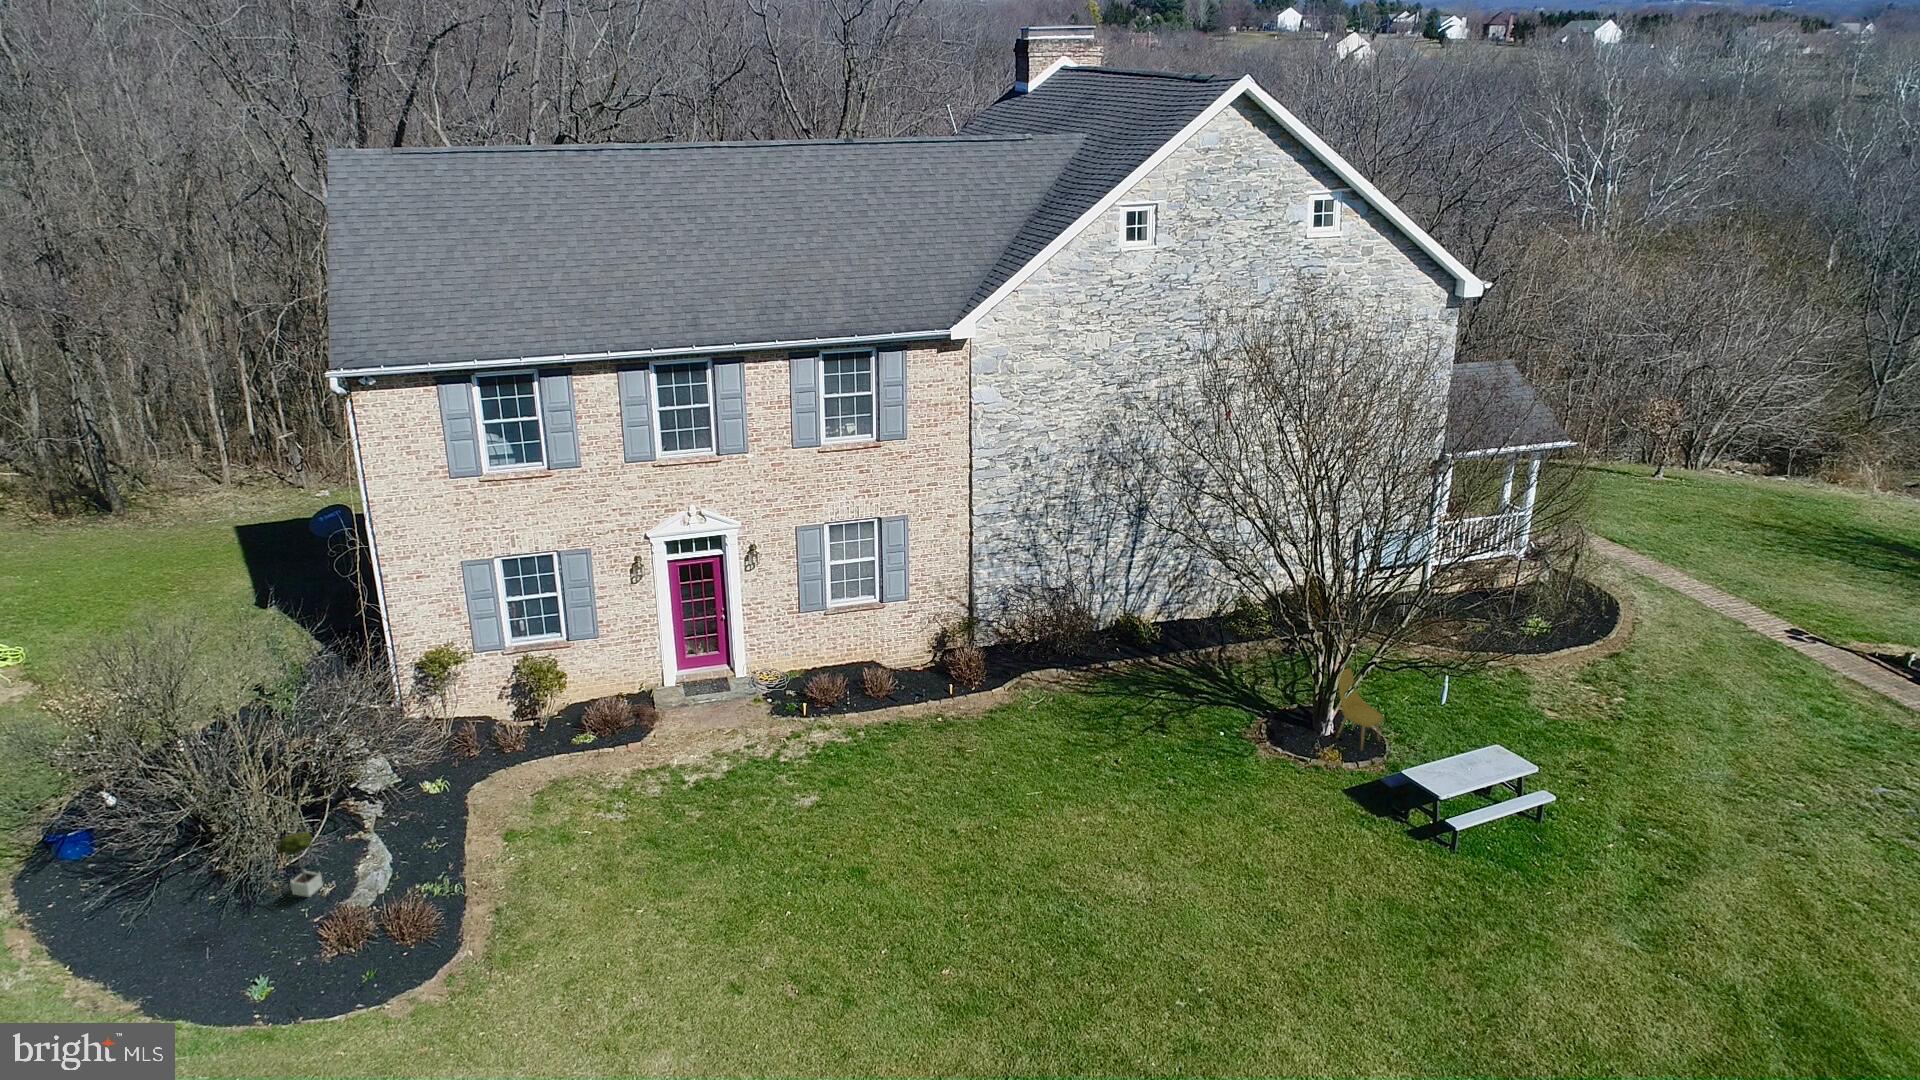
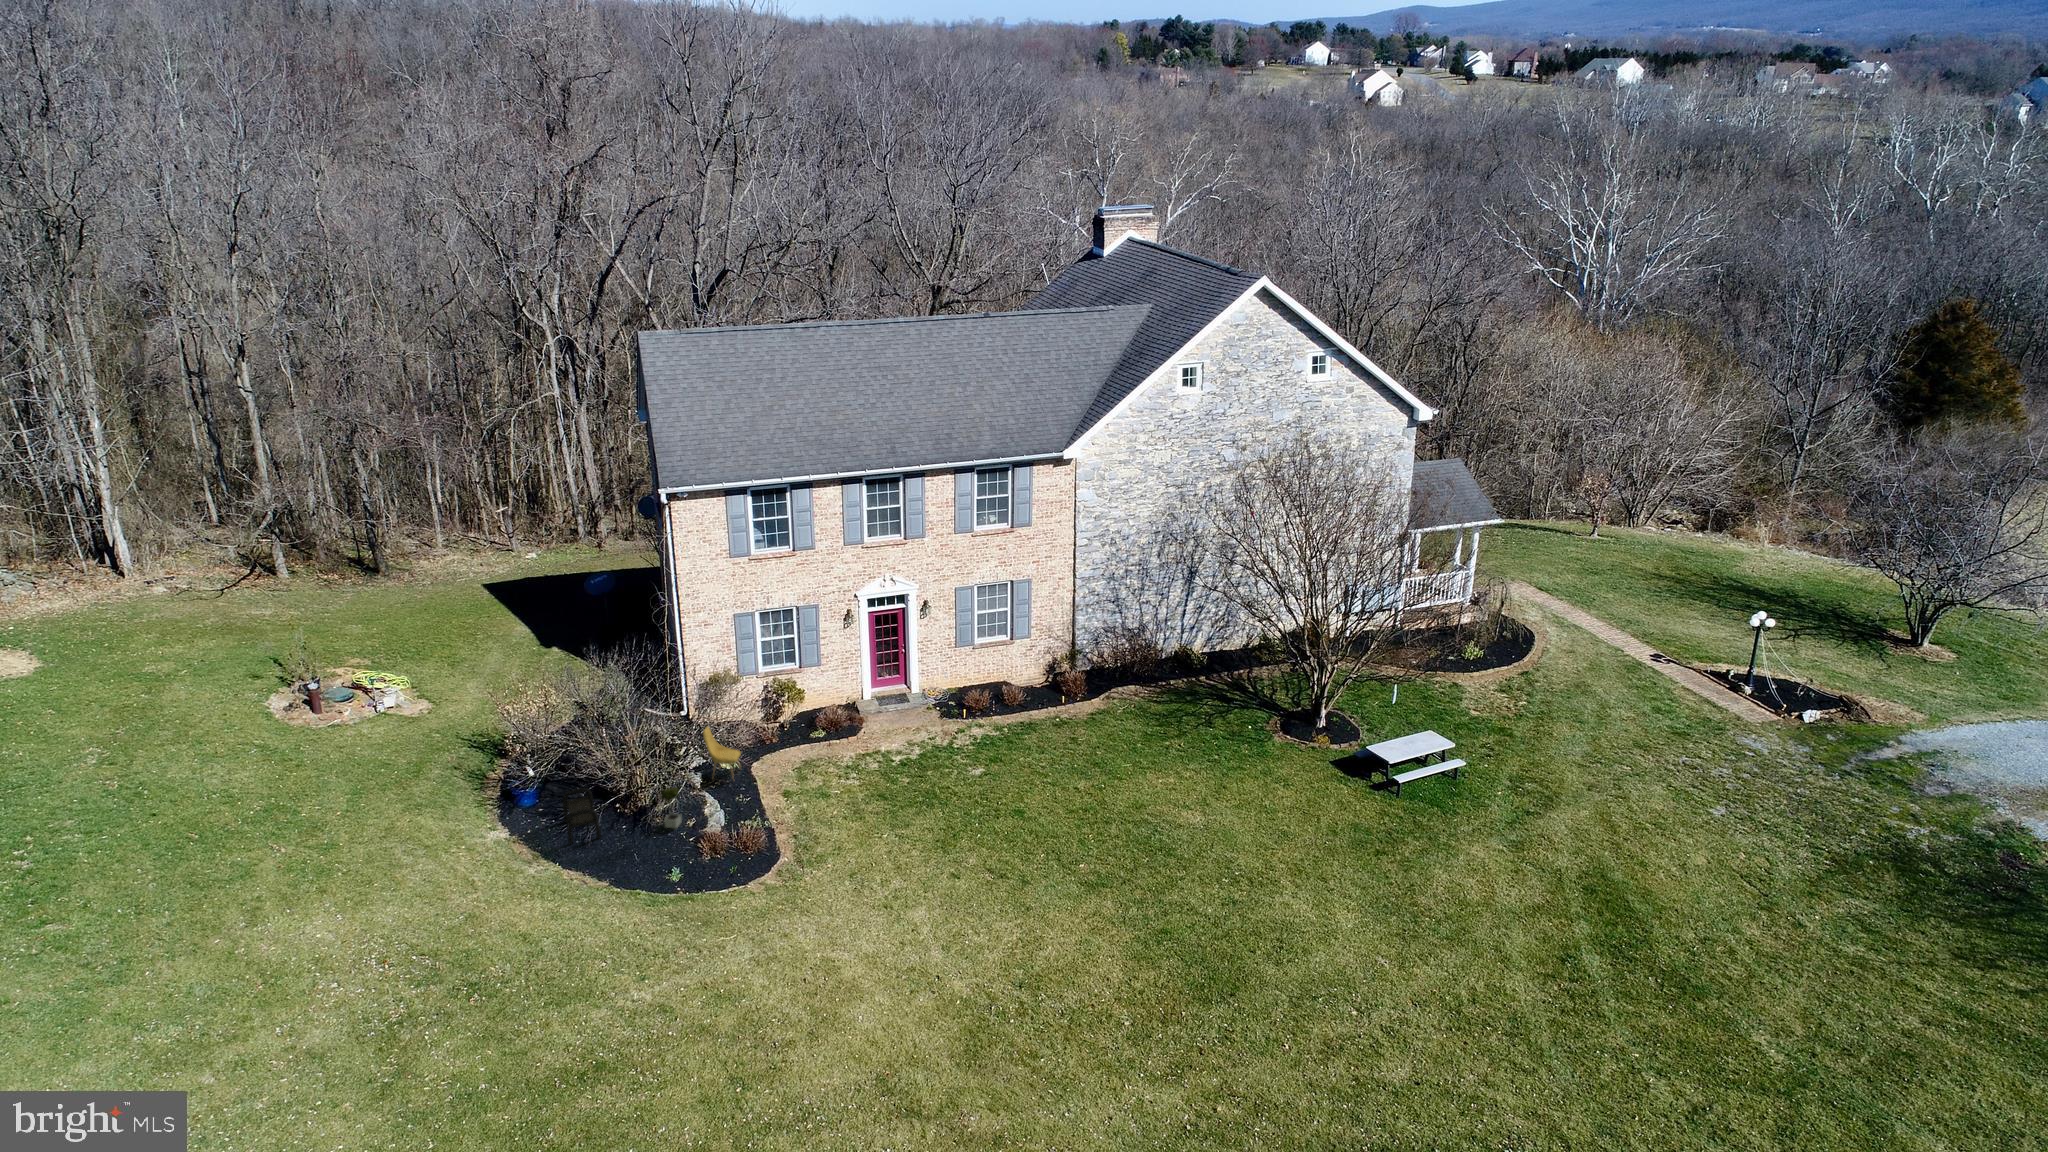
bench: present [48,480,103,516] -> present [563,788,601,845]
chair: present [1336,668,1383,749] -> present [703,727,741,777]

